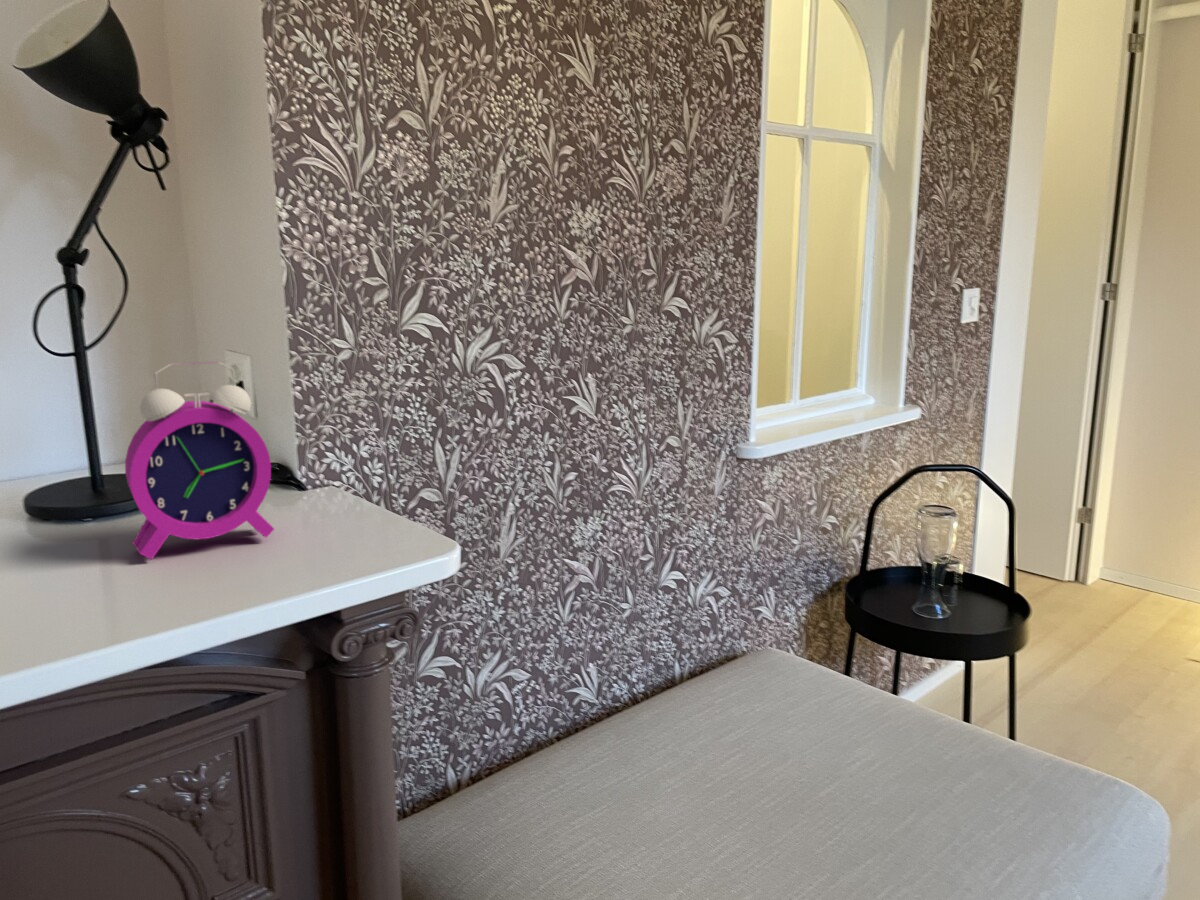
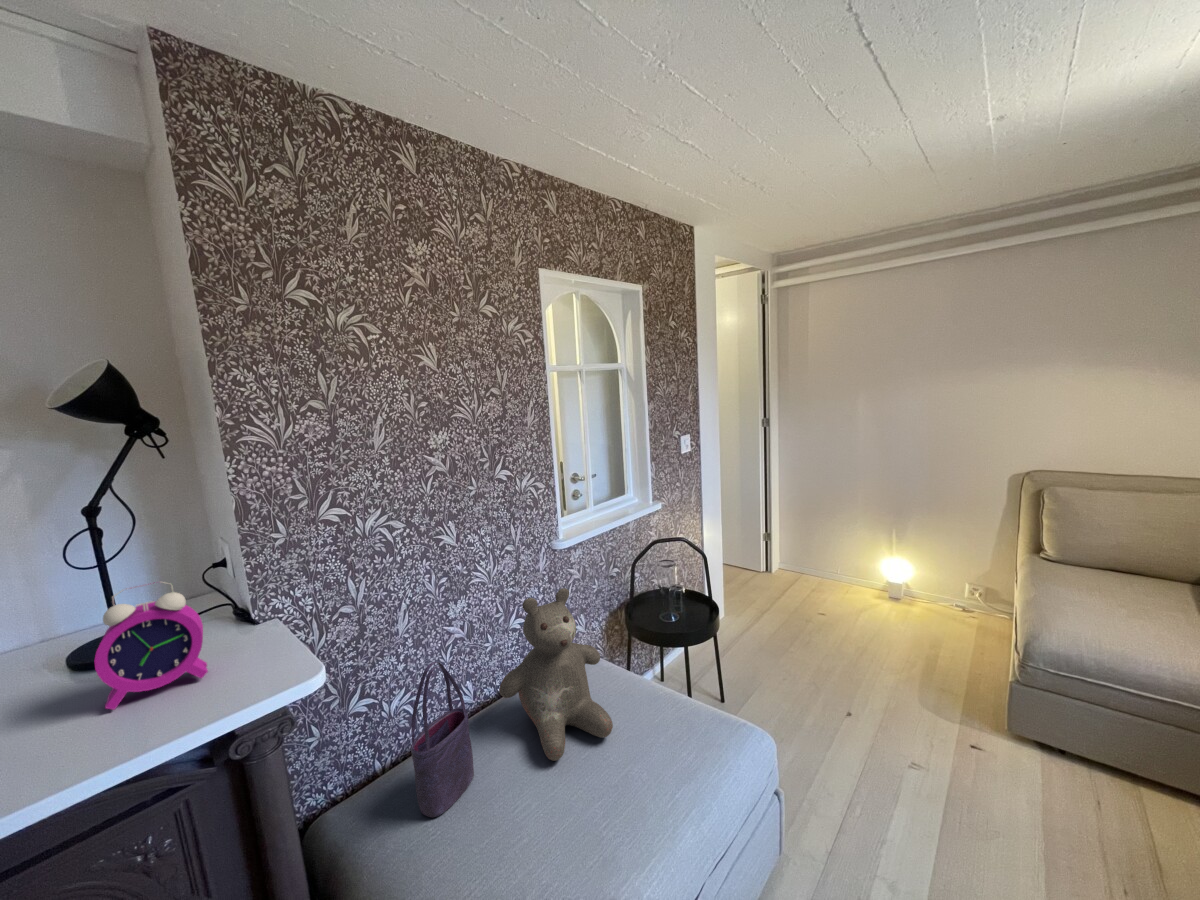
teddy bear: none [663,510,863,796] -> present [499,588,613,761]
tote bag: none [542,593,626,848] -> present [411,662,474,817]

